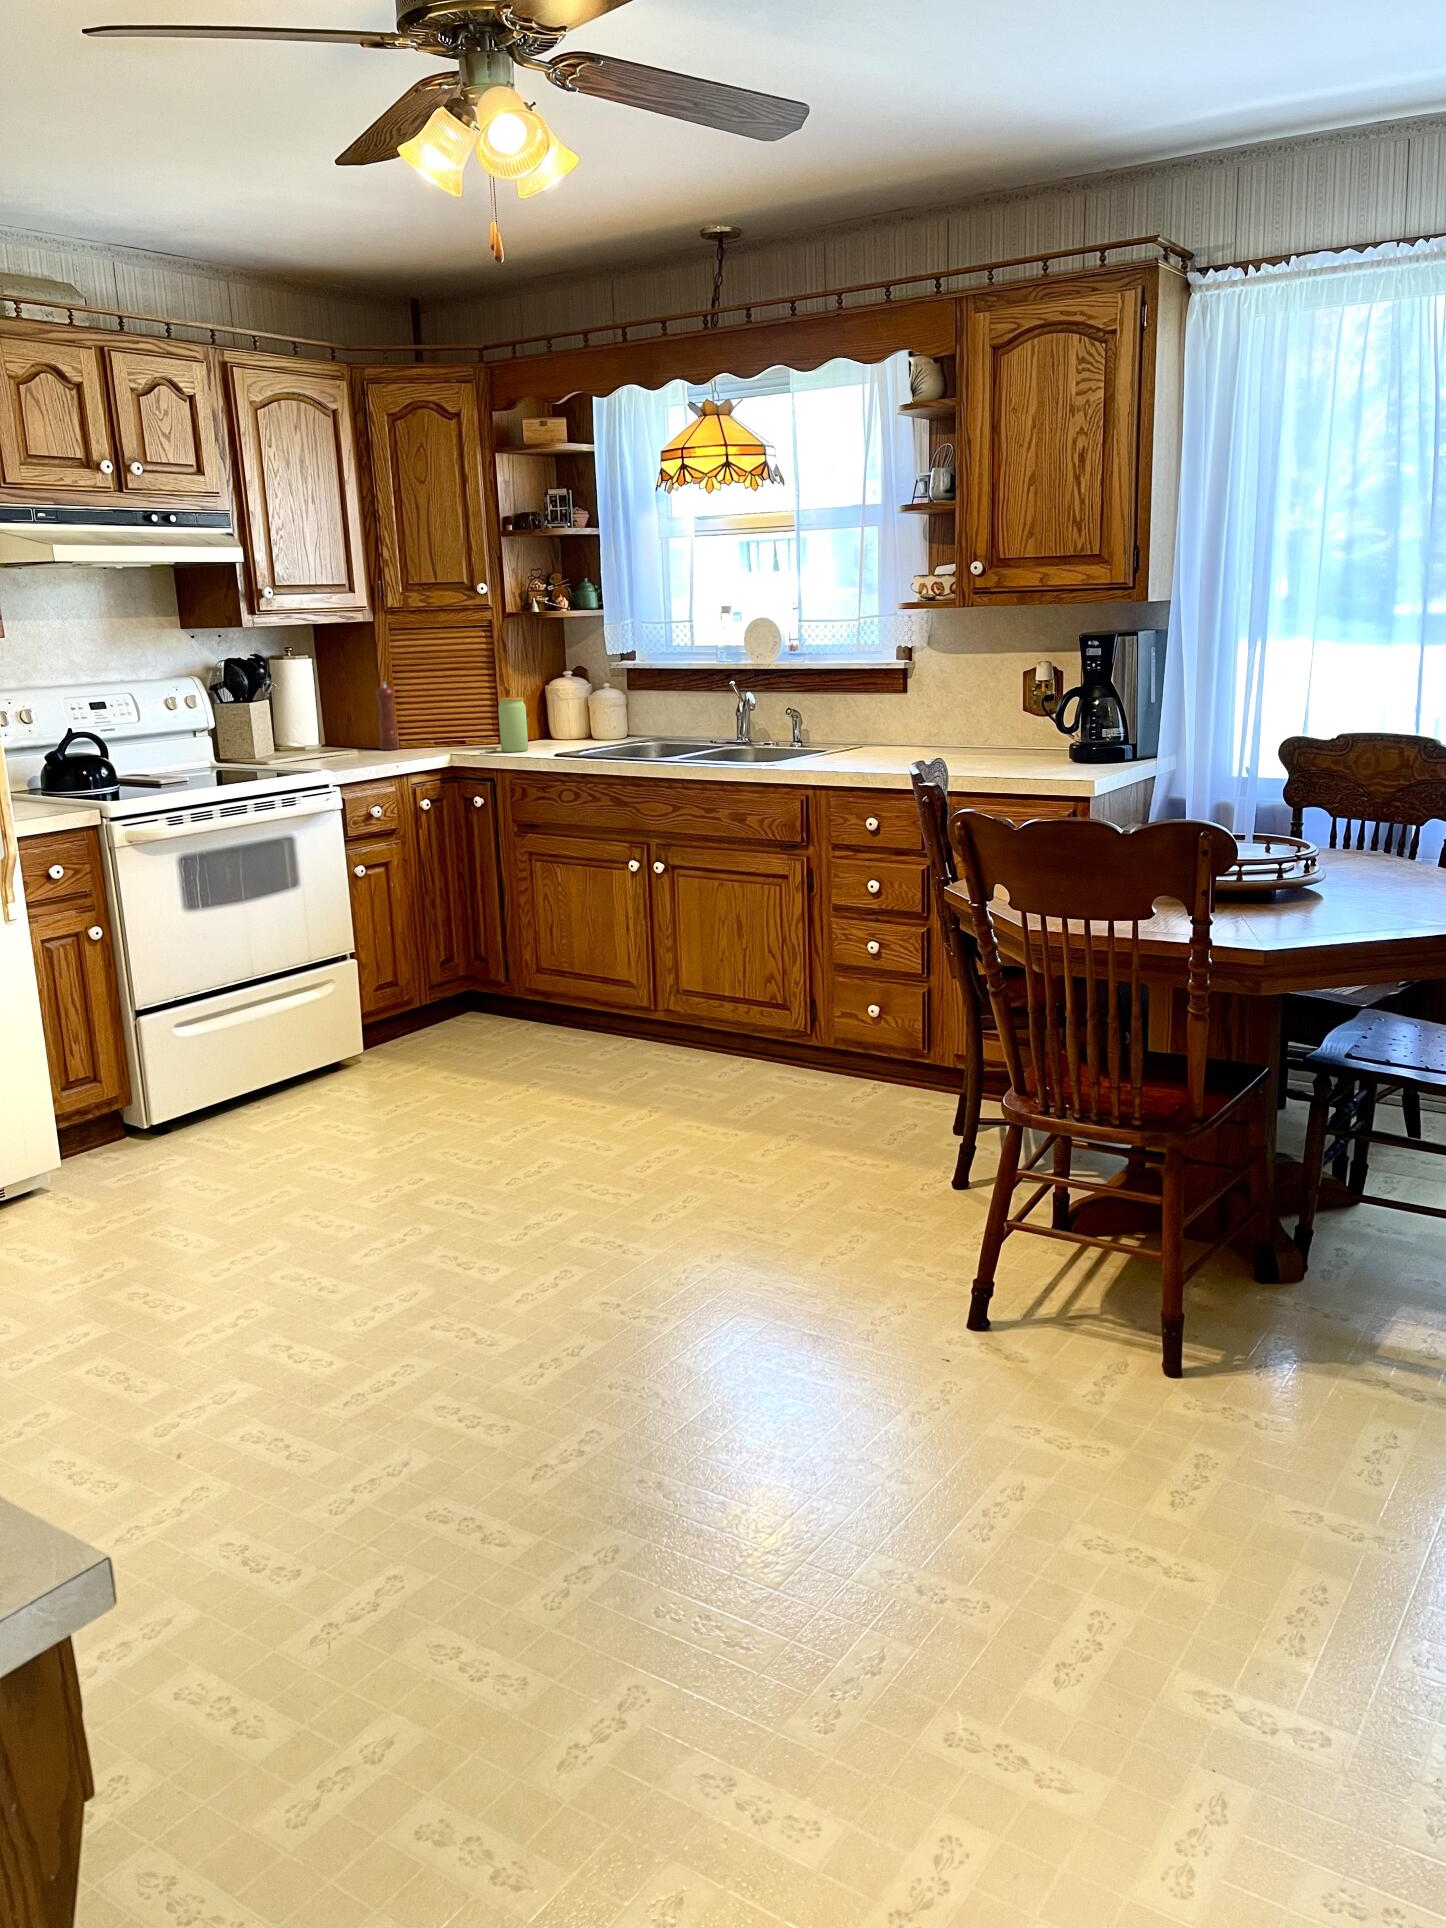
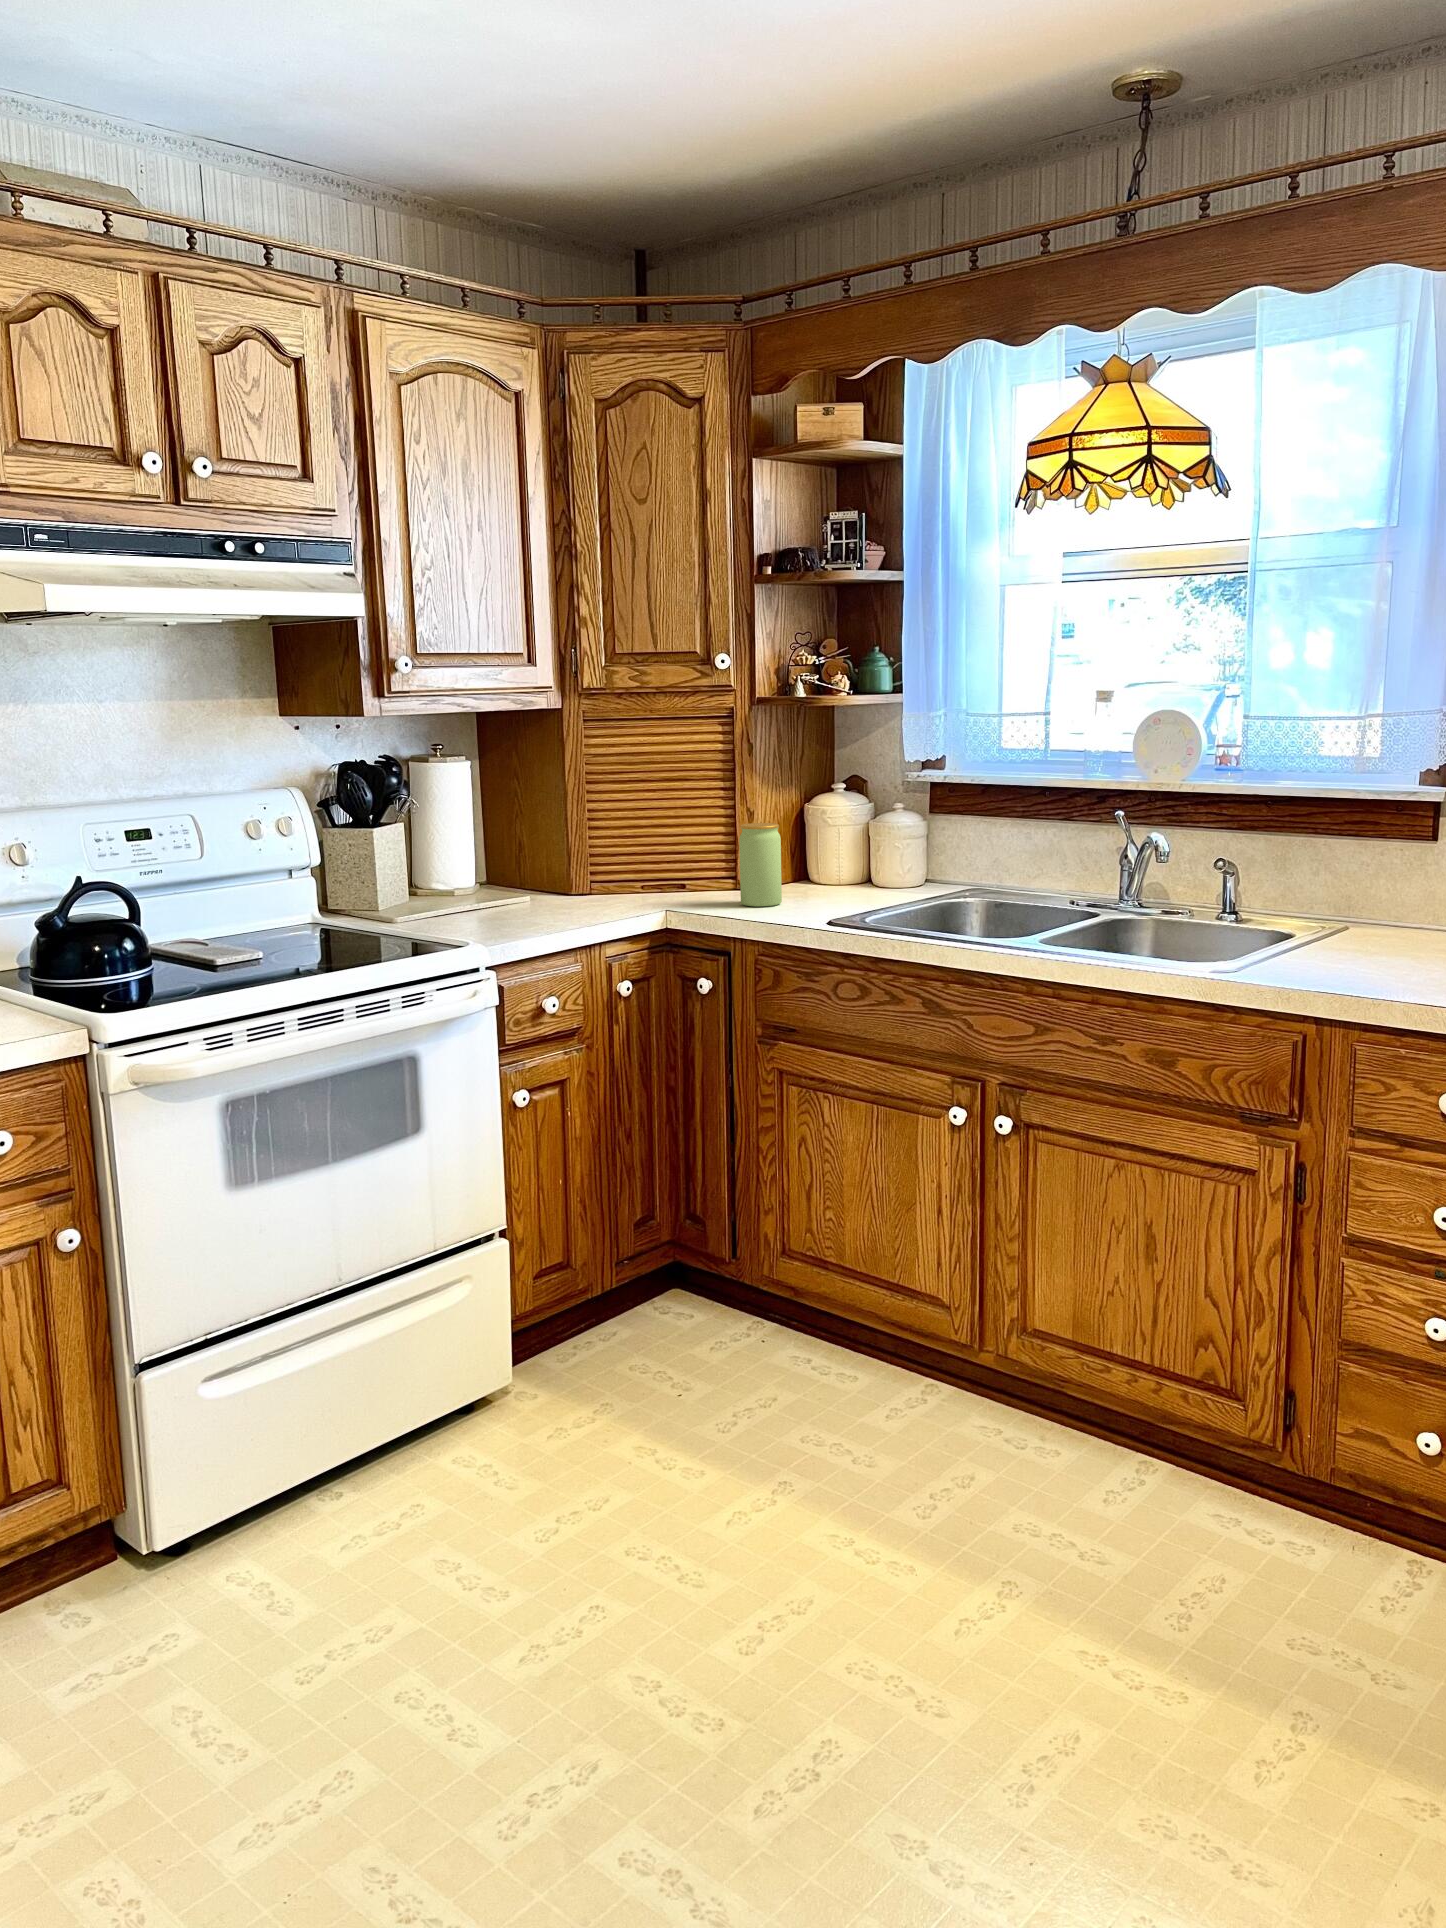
pepper mill: present [376,683,399,750] -> none [560,796,589,897]

